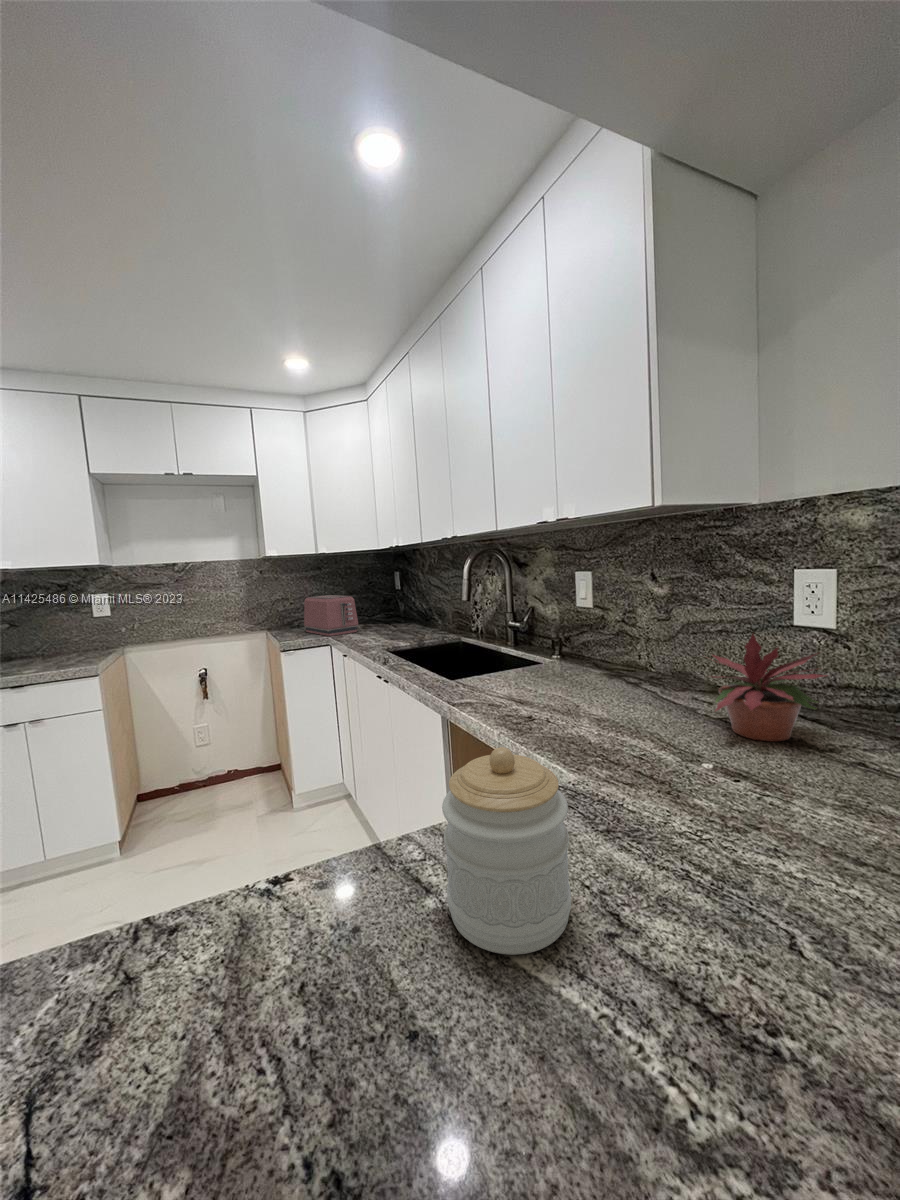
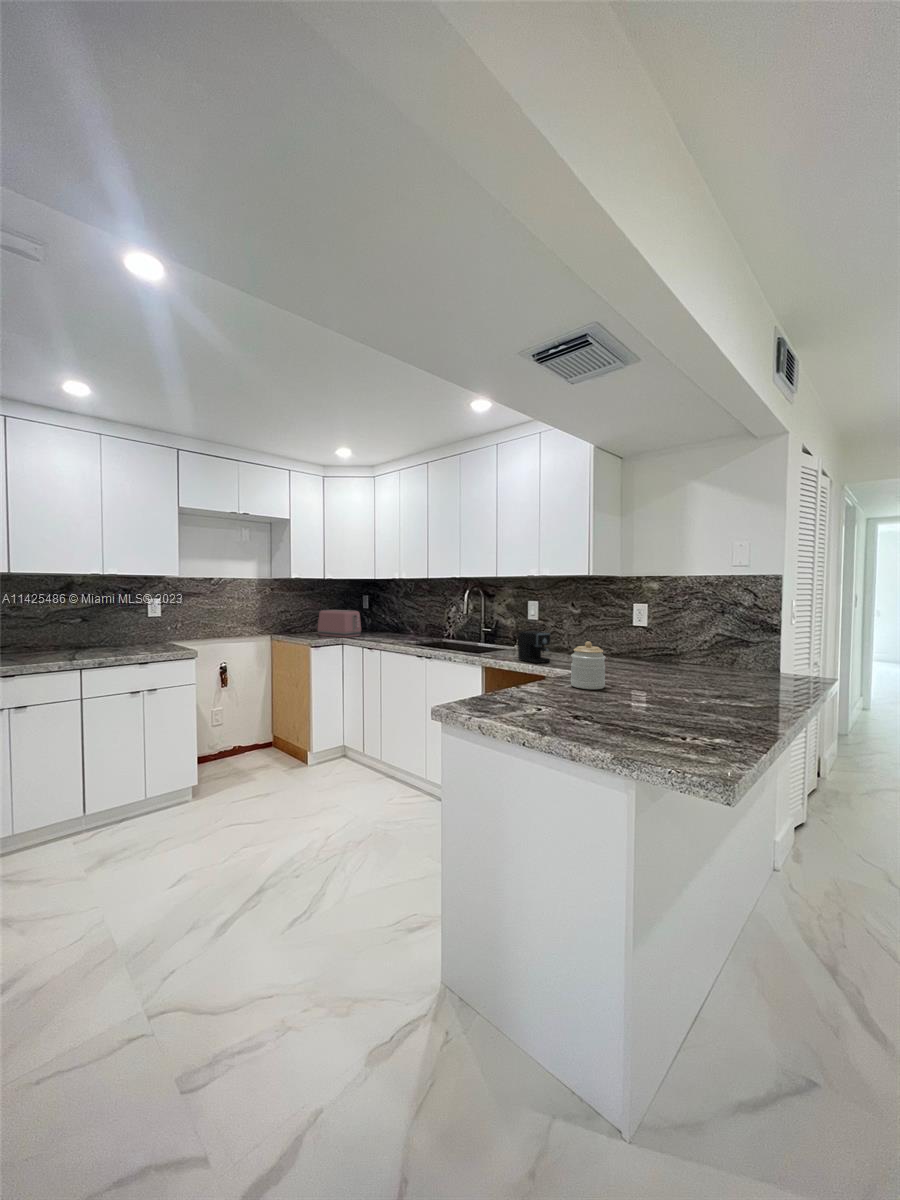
potted plant: present [713,634,826,741] -> none [603,624,649,665]
coffee maker: none [496,643,592,724] -> present [518,631,551,663]

